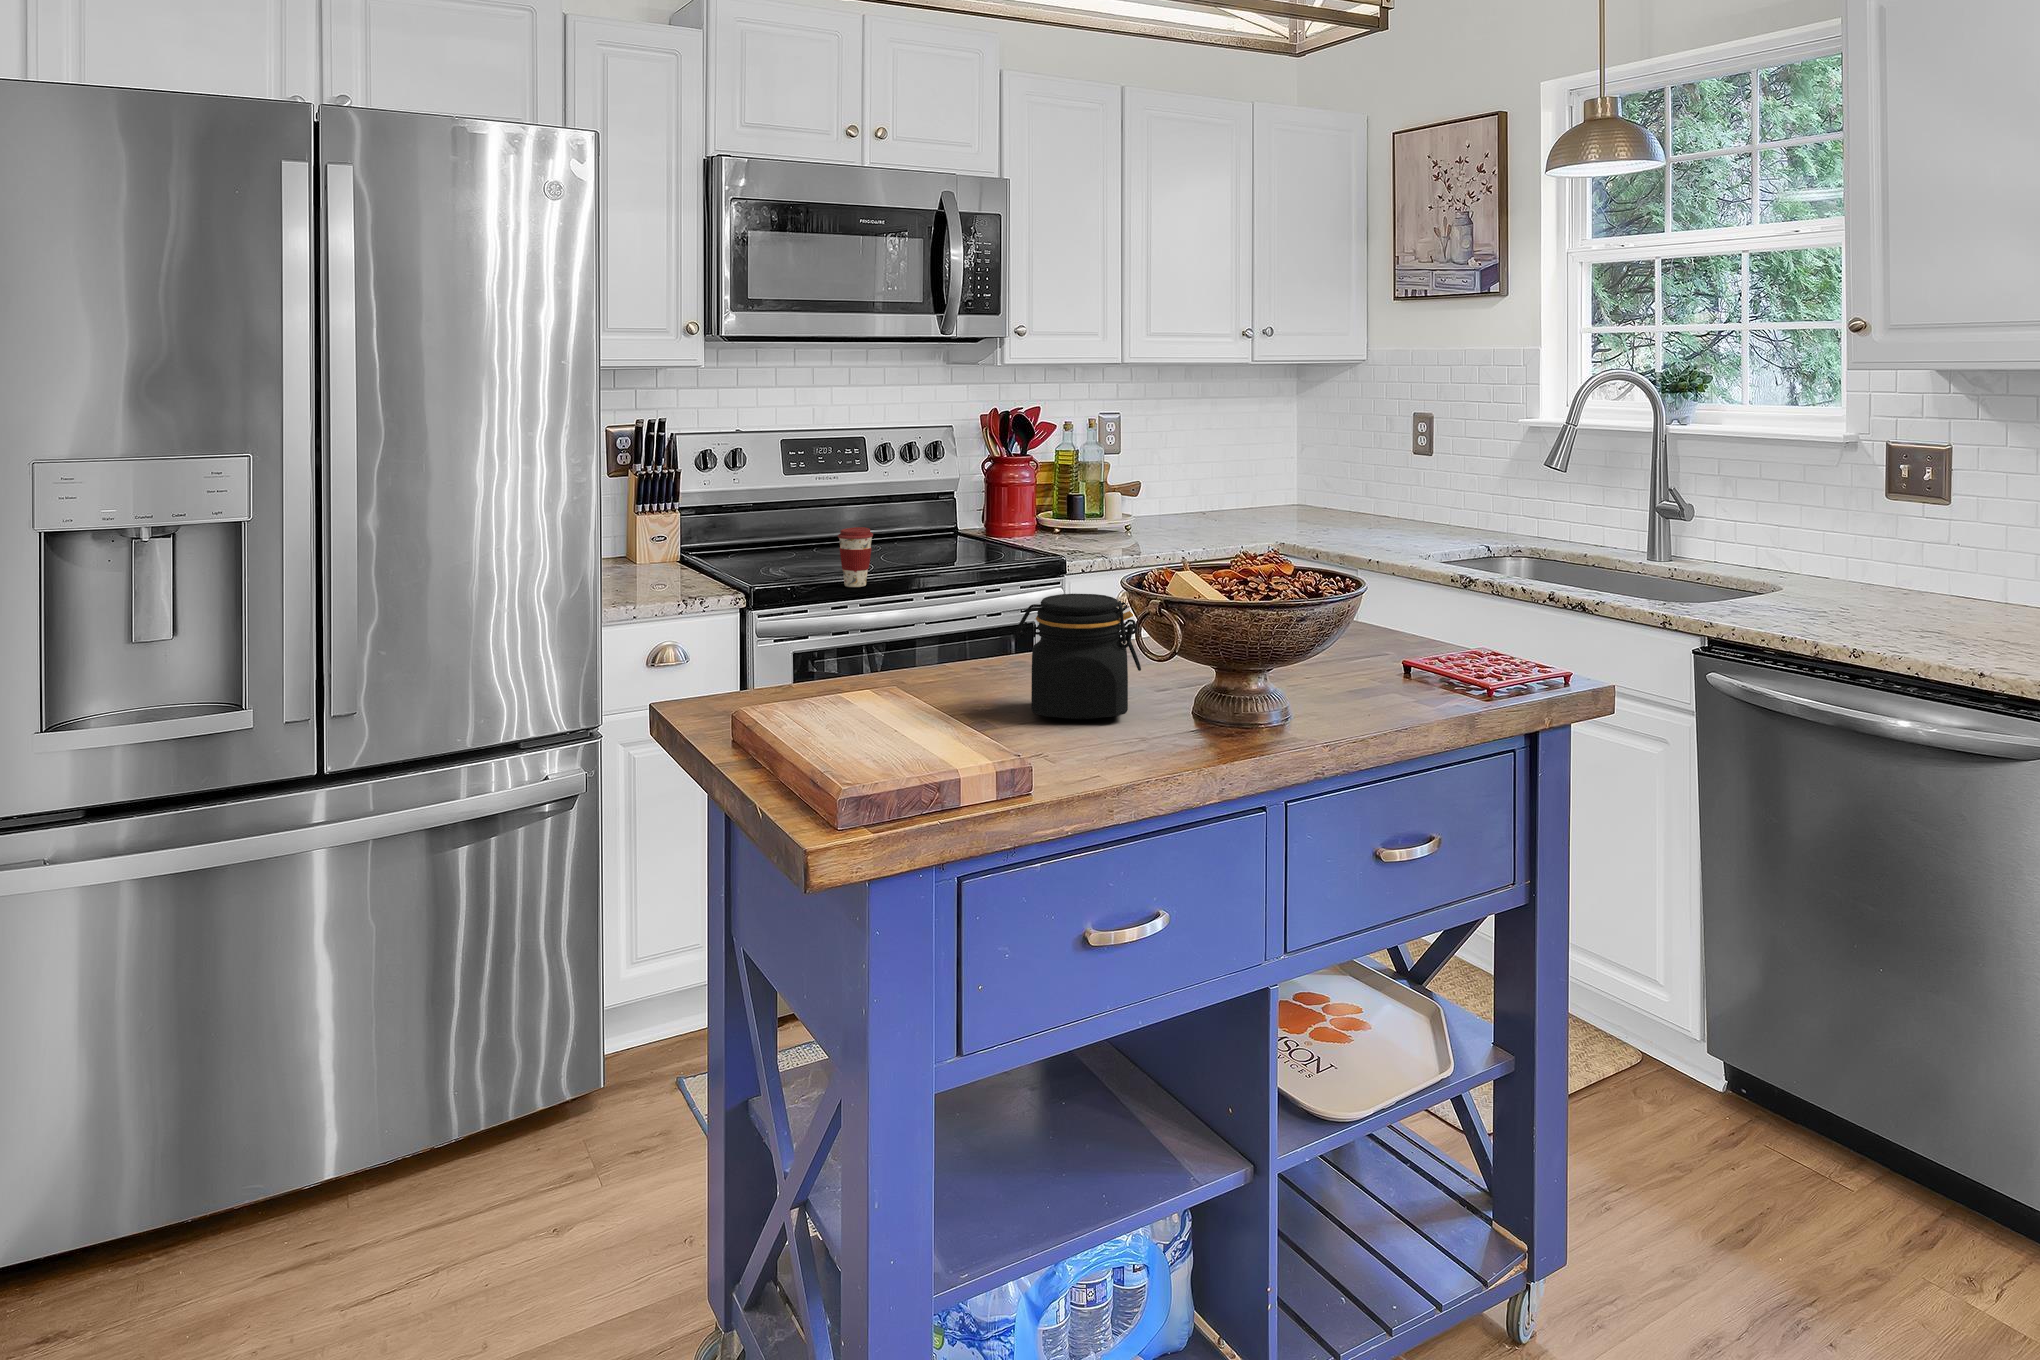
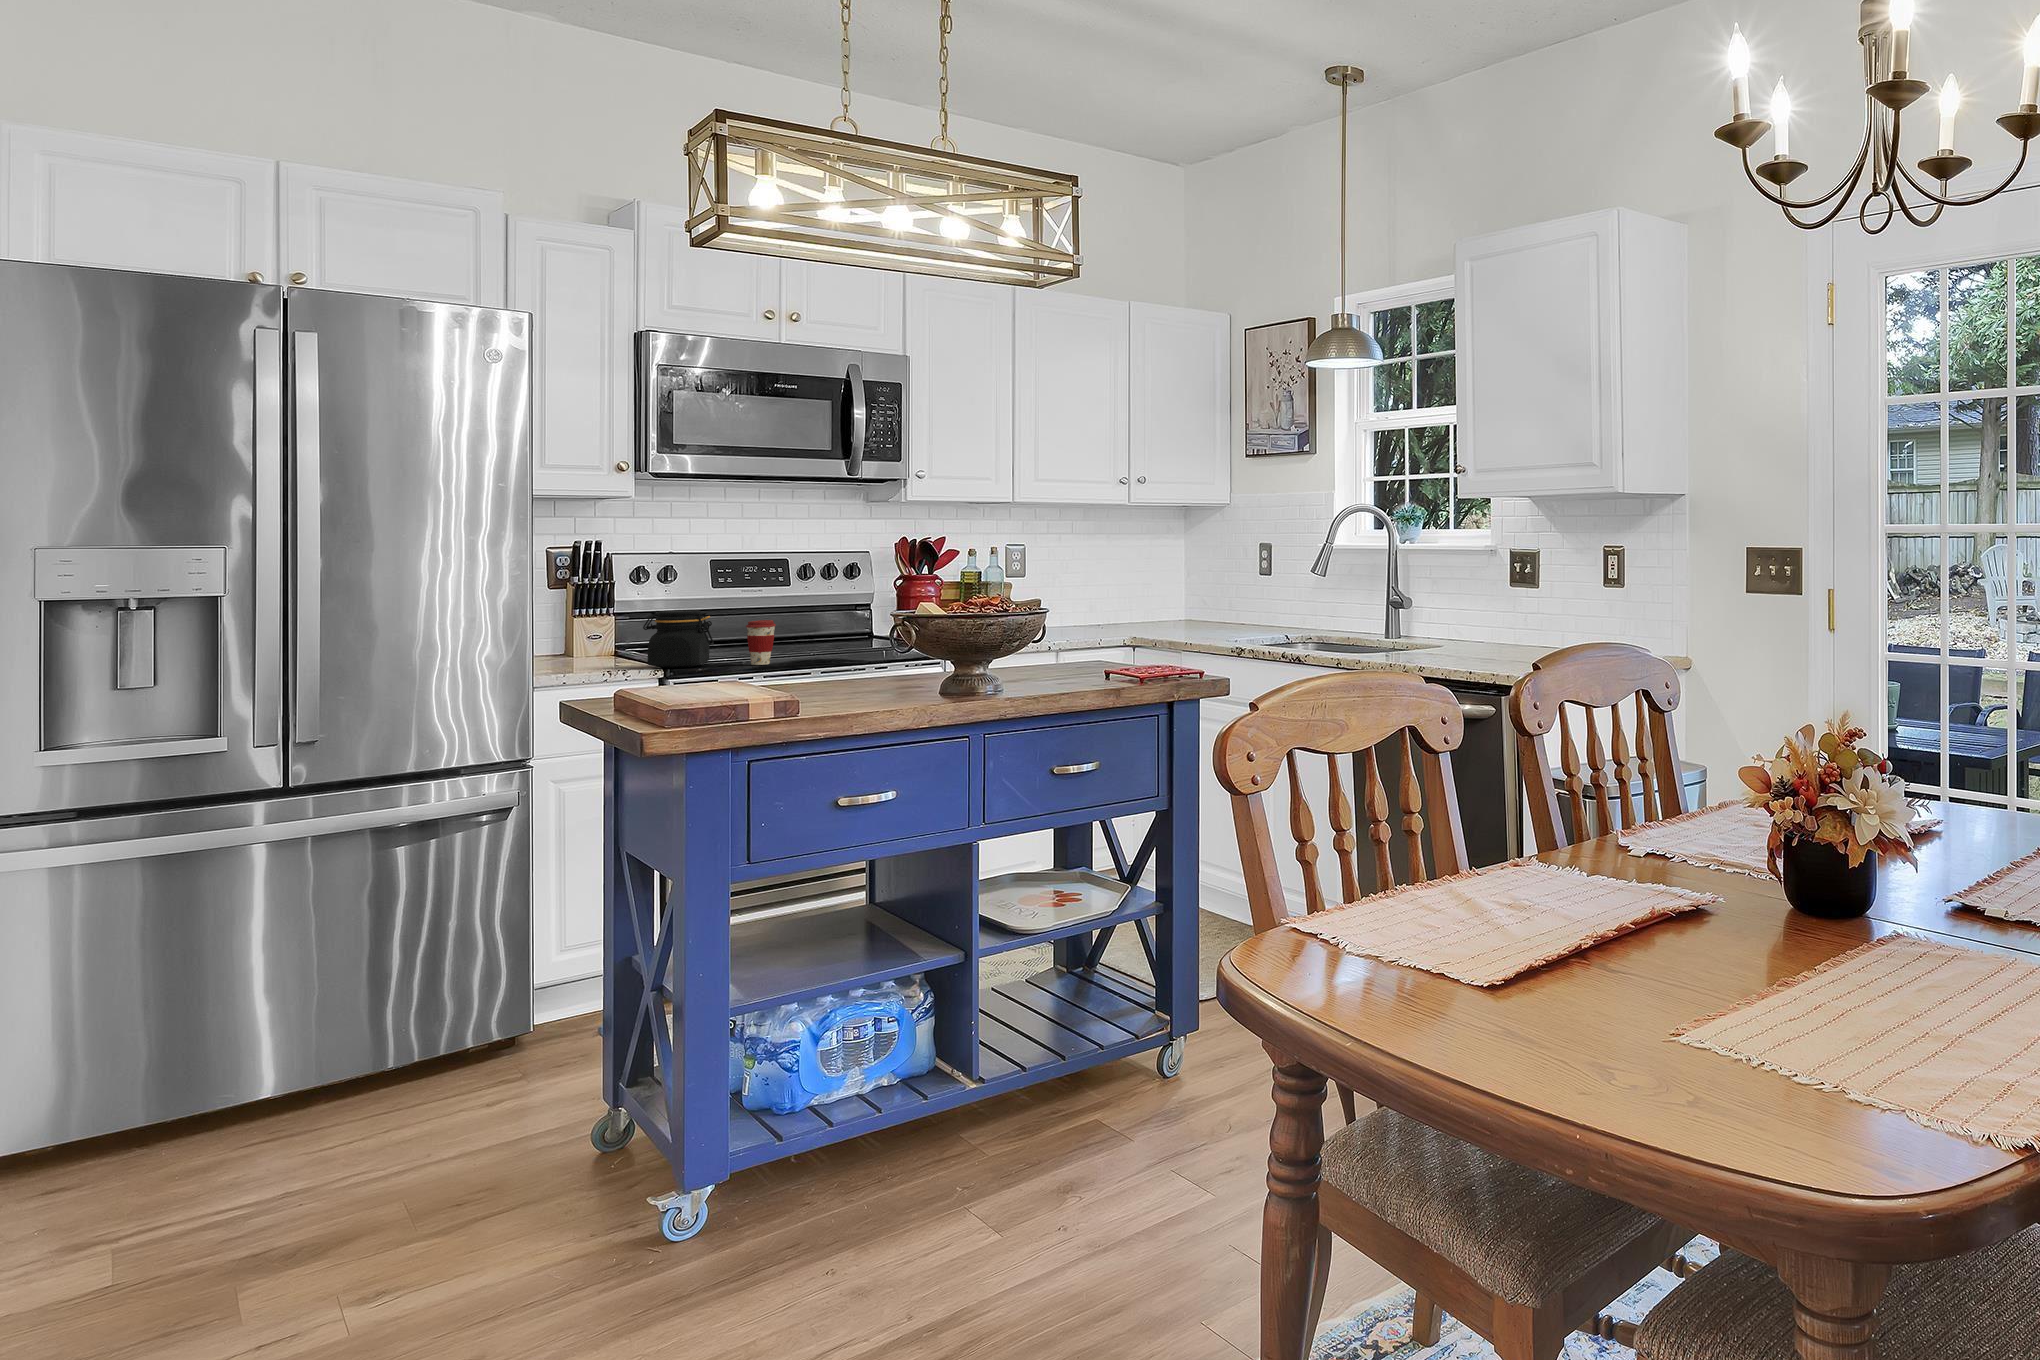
jar: present [1016,594,1141,720] -> present [643,610,714,668]

